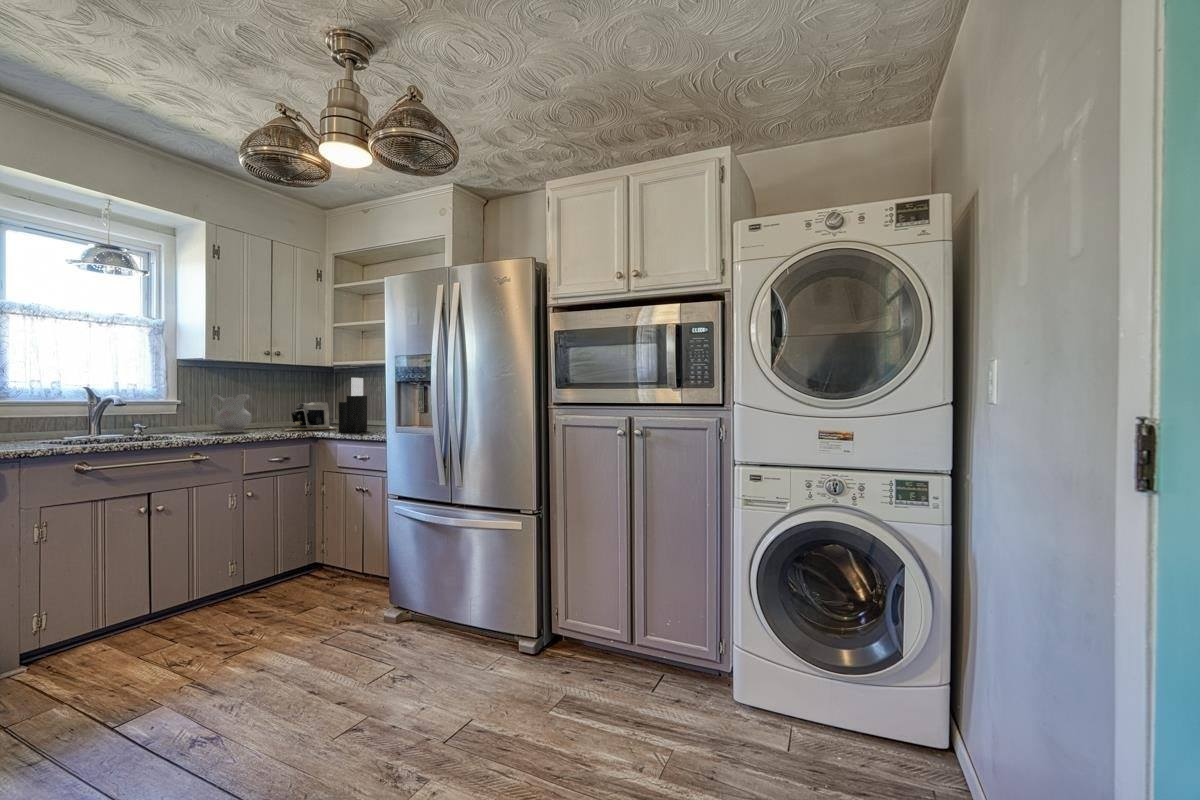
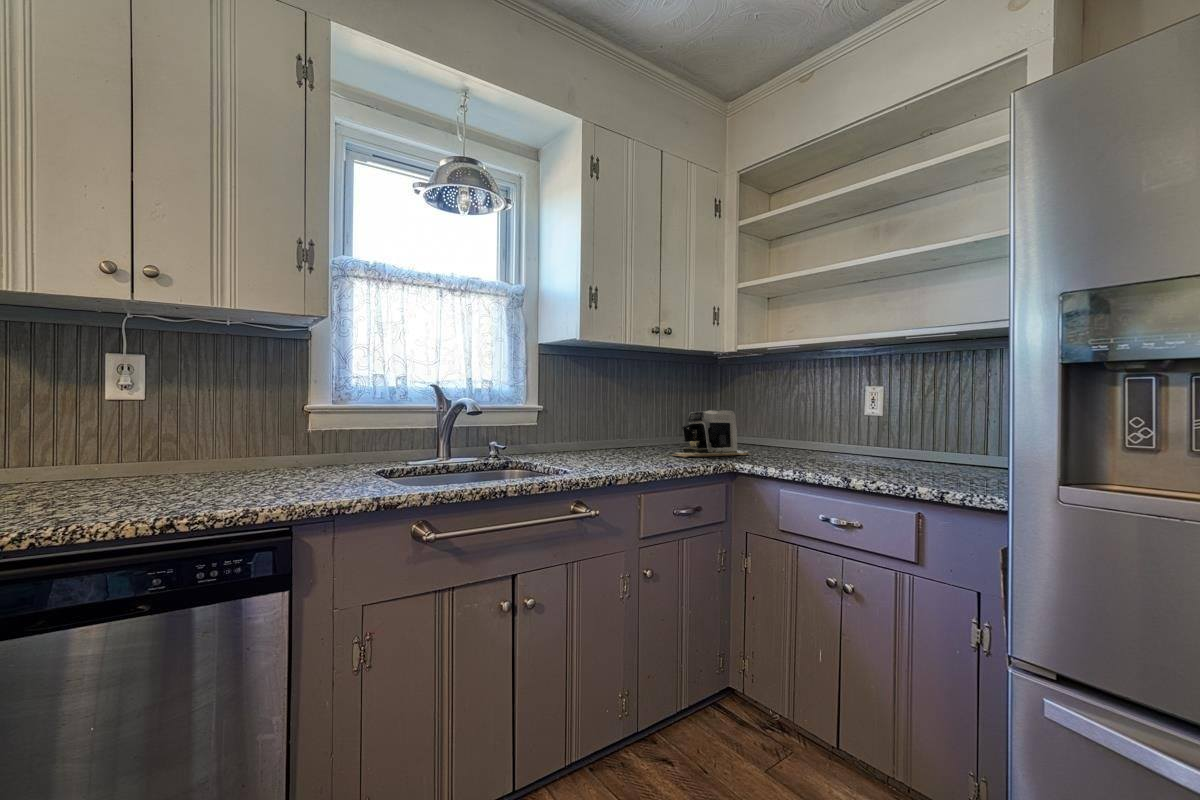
knife block: present [339,378,367,433] -> none [777,367,818,469]
ceramic pitcher: present [211,393,251,433] -> none [582,394,635,458]

